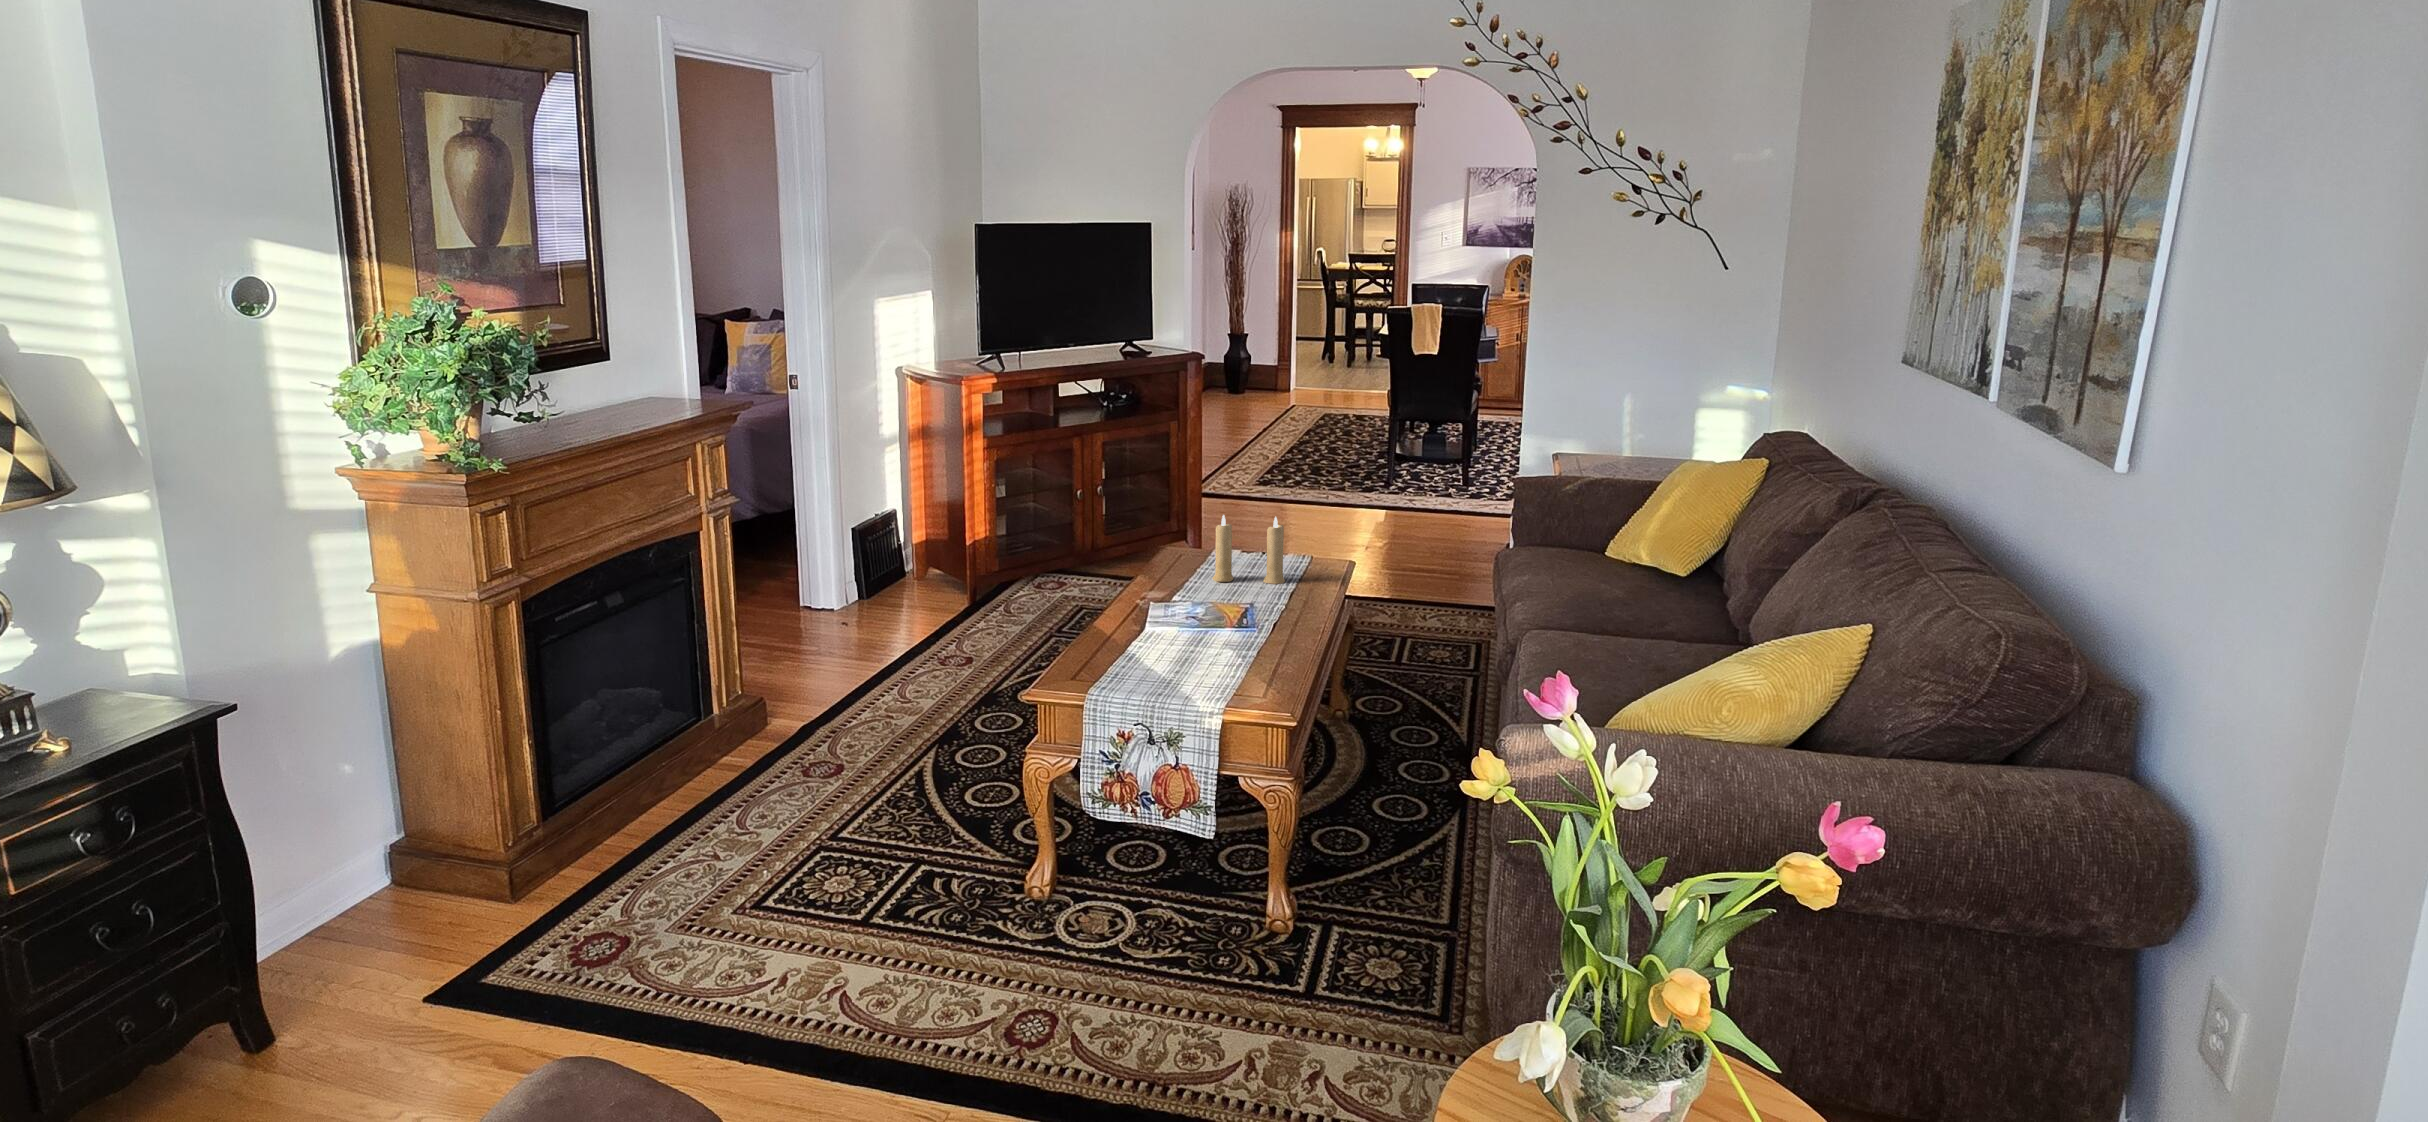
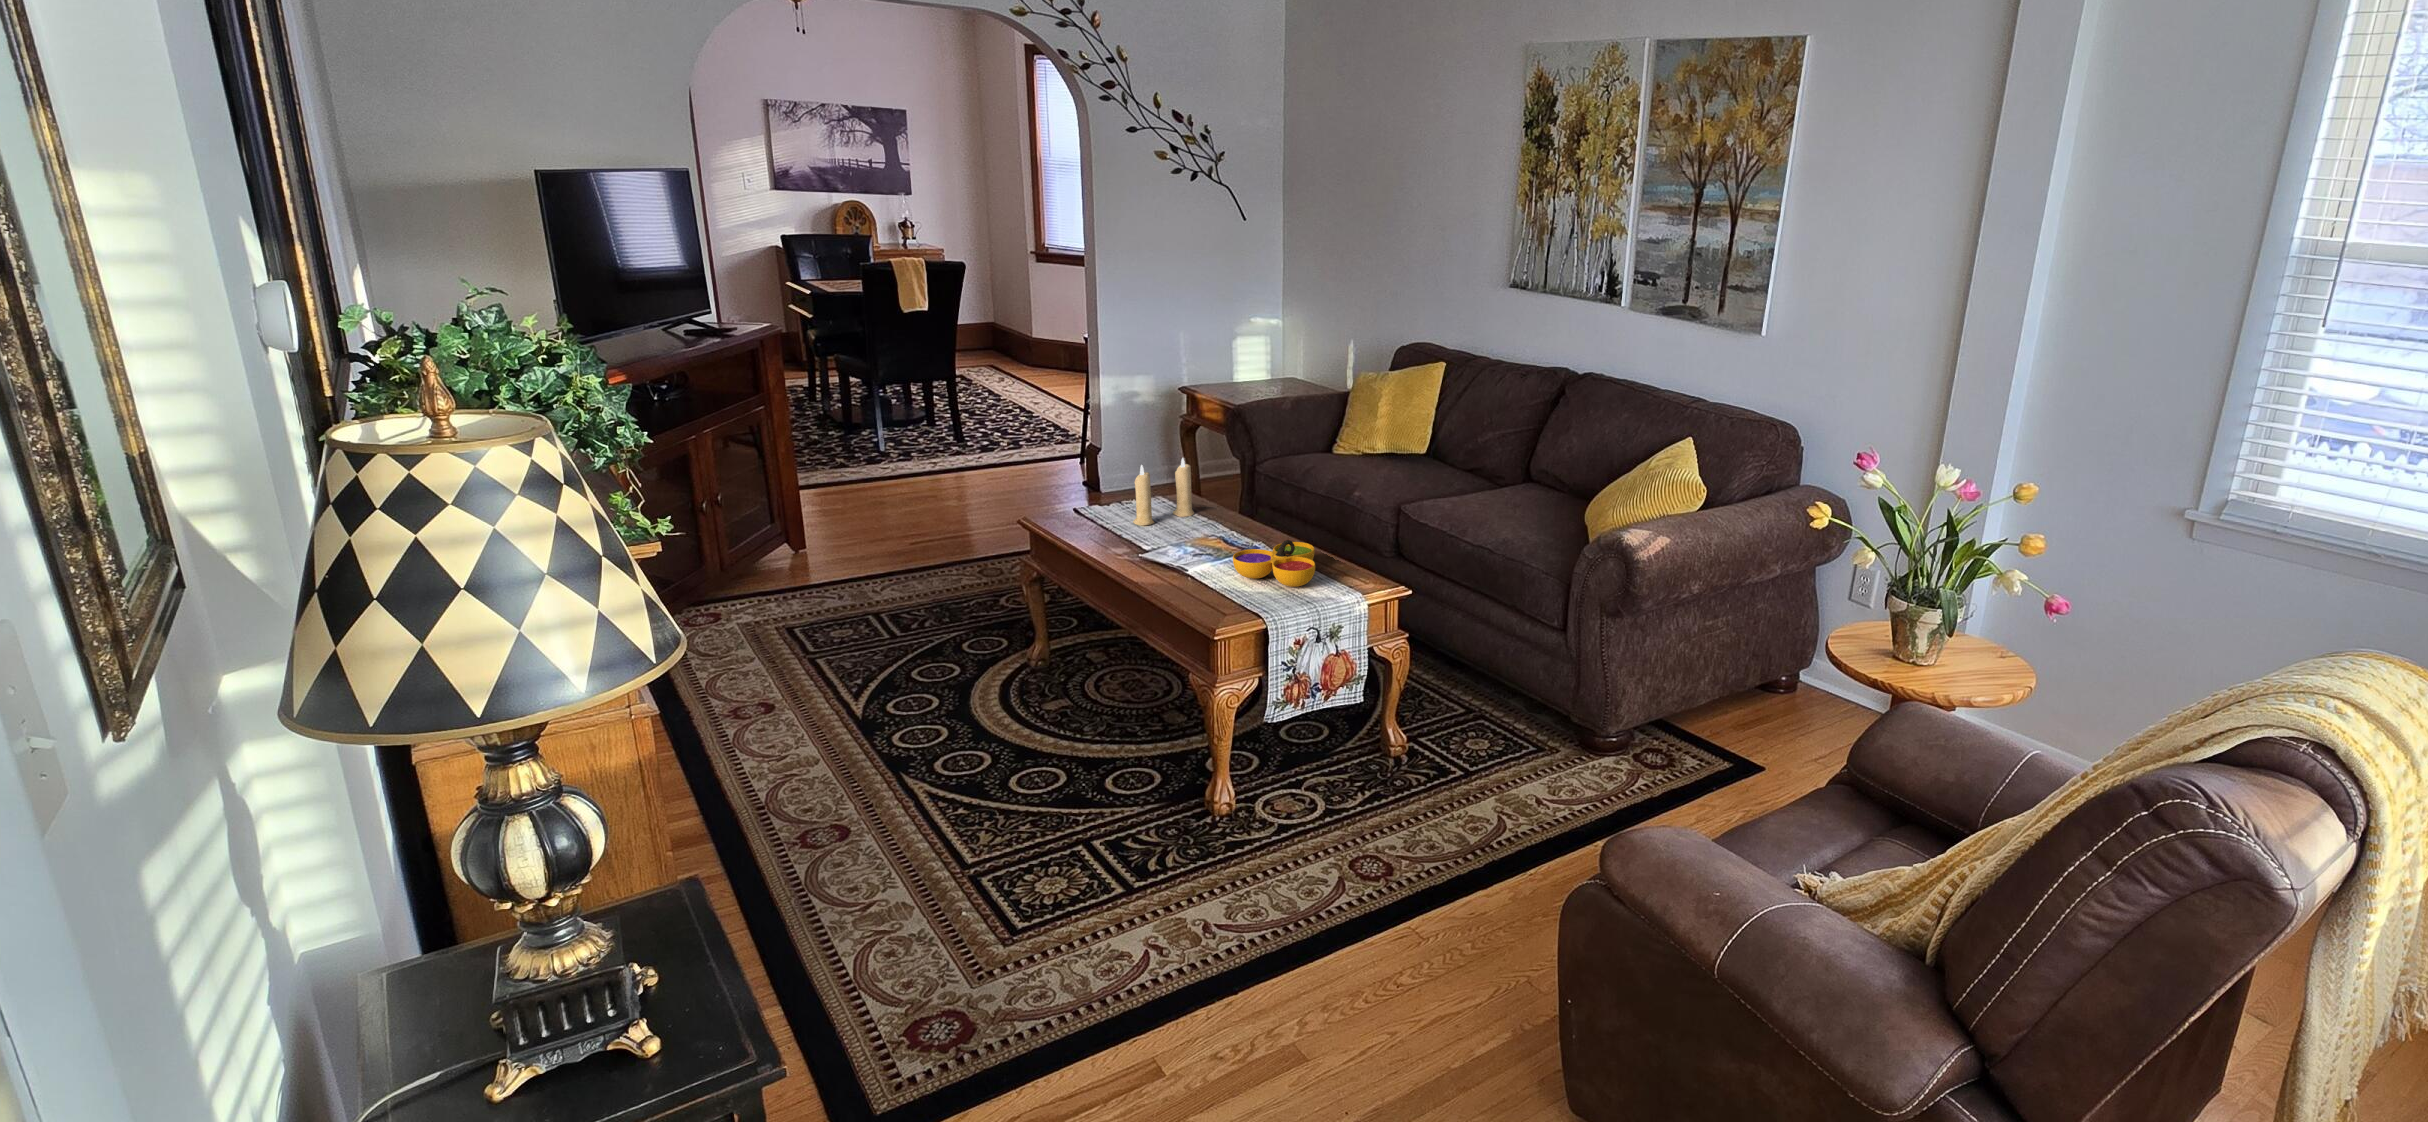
decorative bowl: none [1169,621,1270,677] -> present [1233,540,1315,587]

